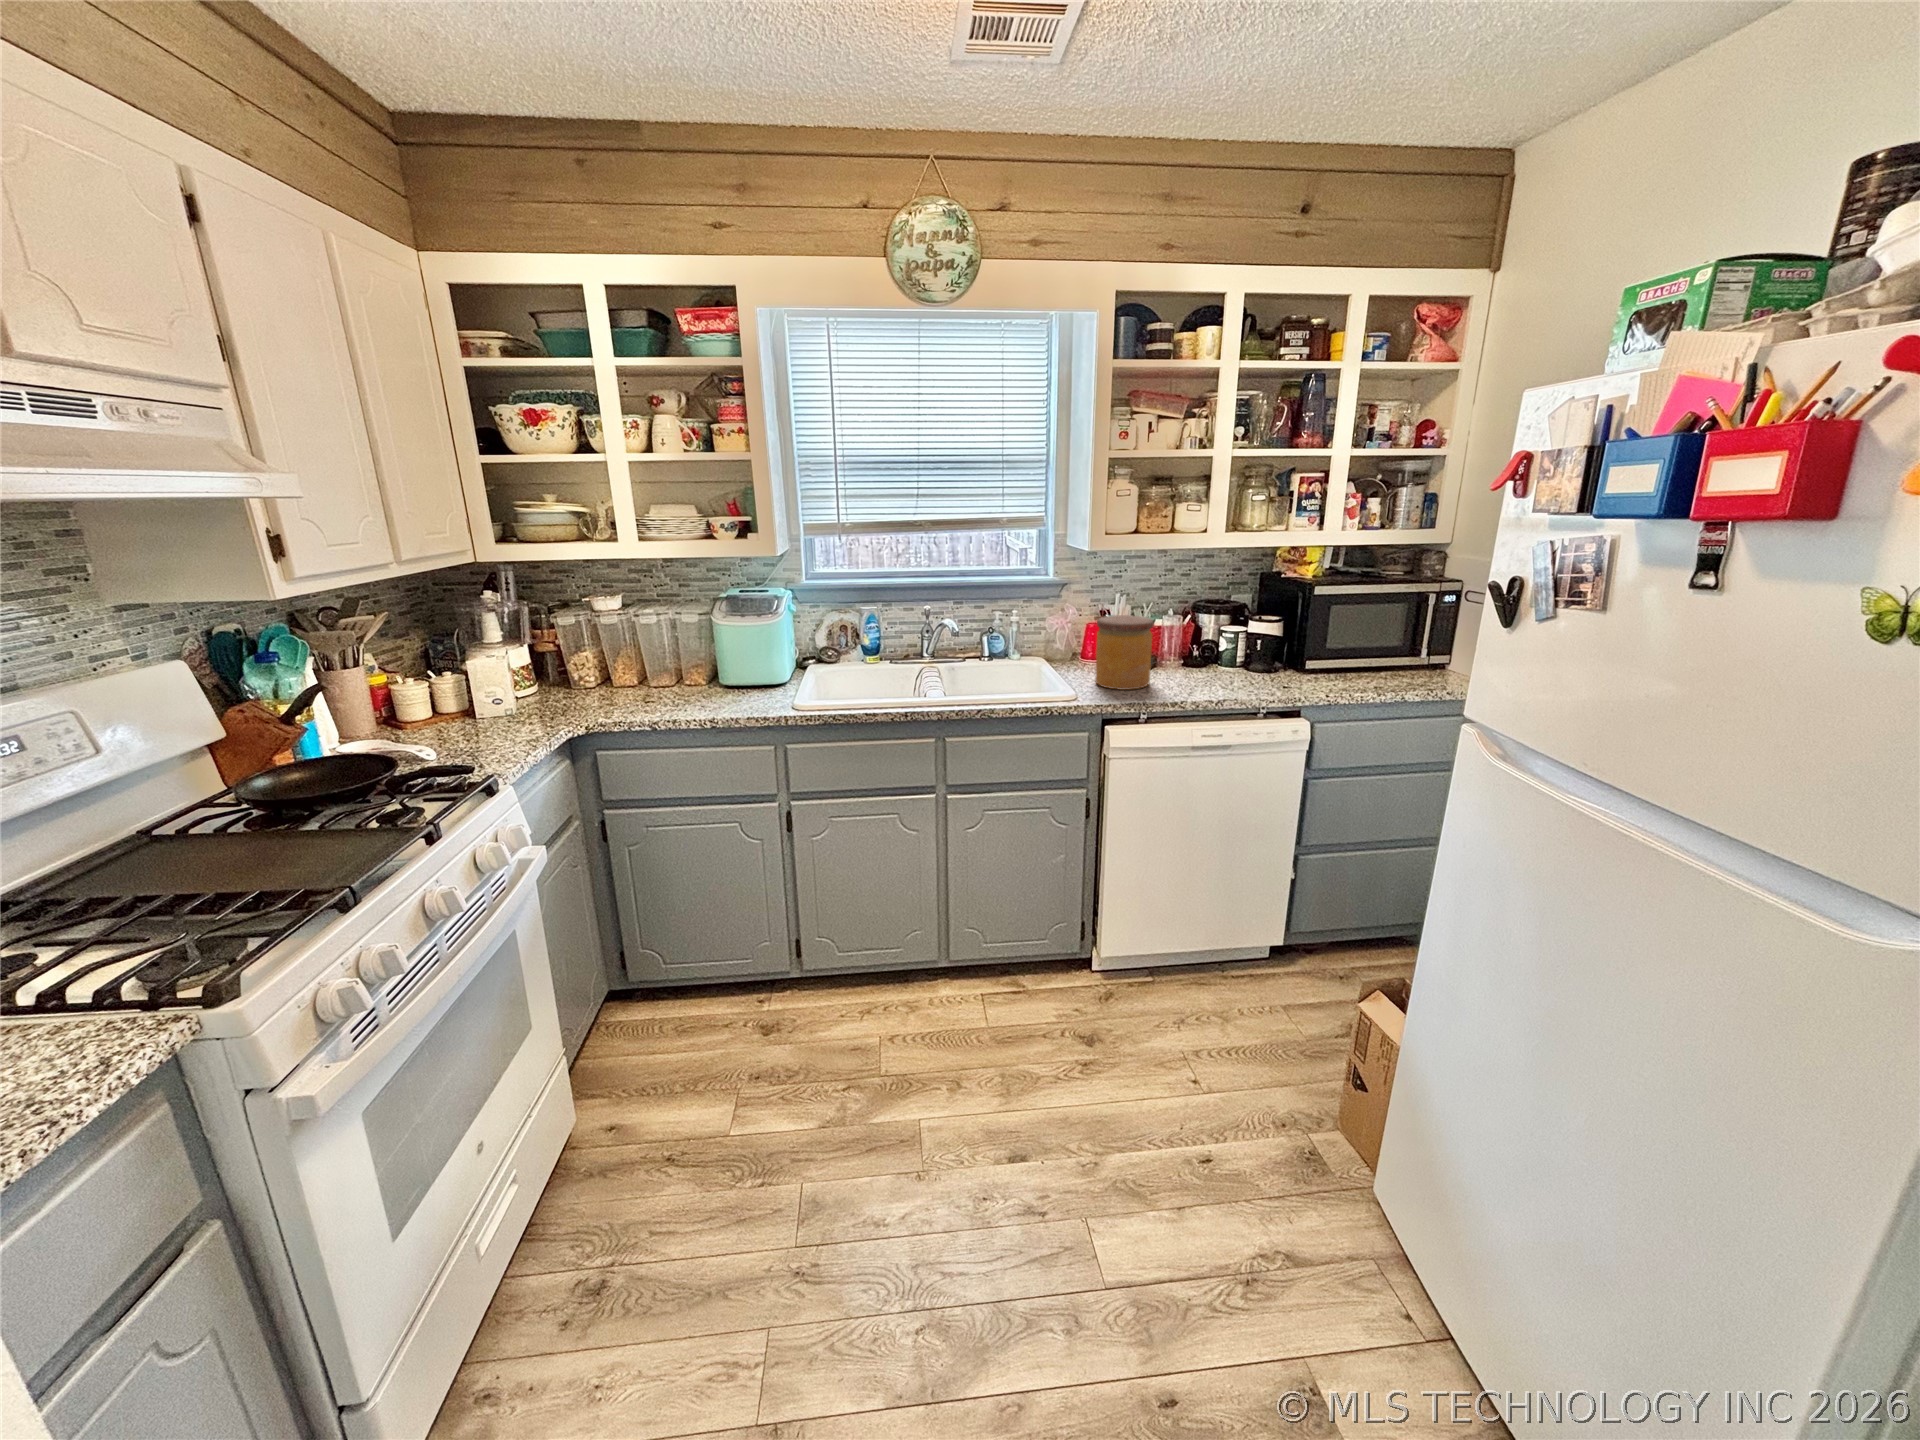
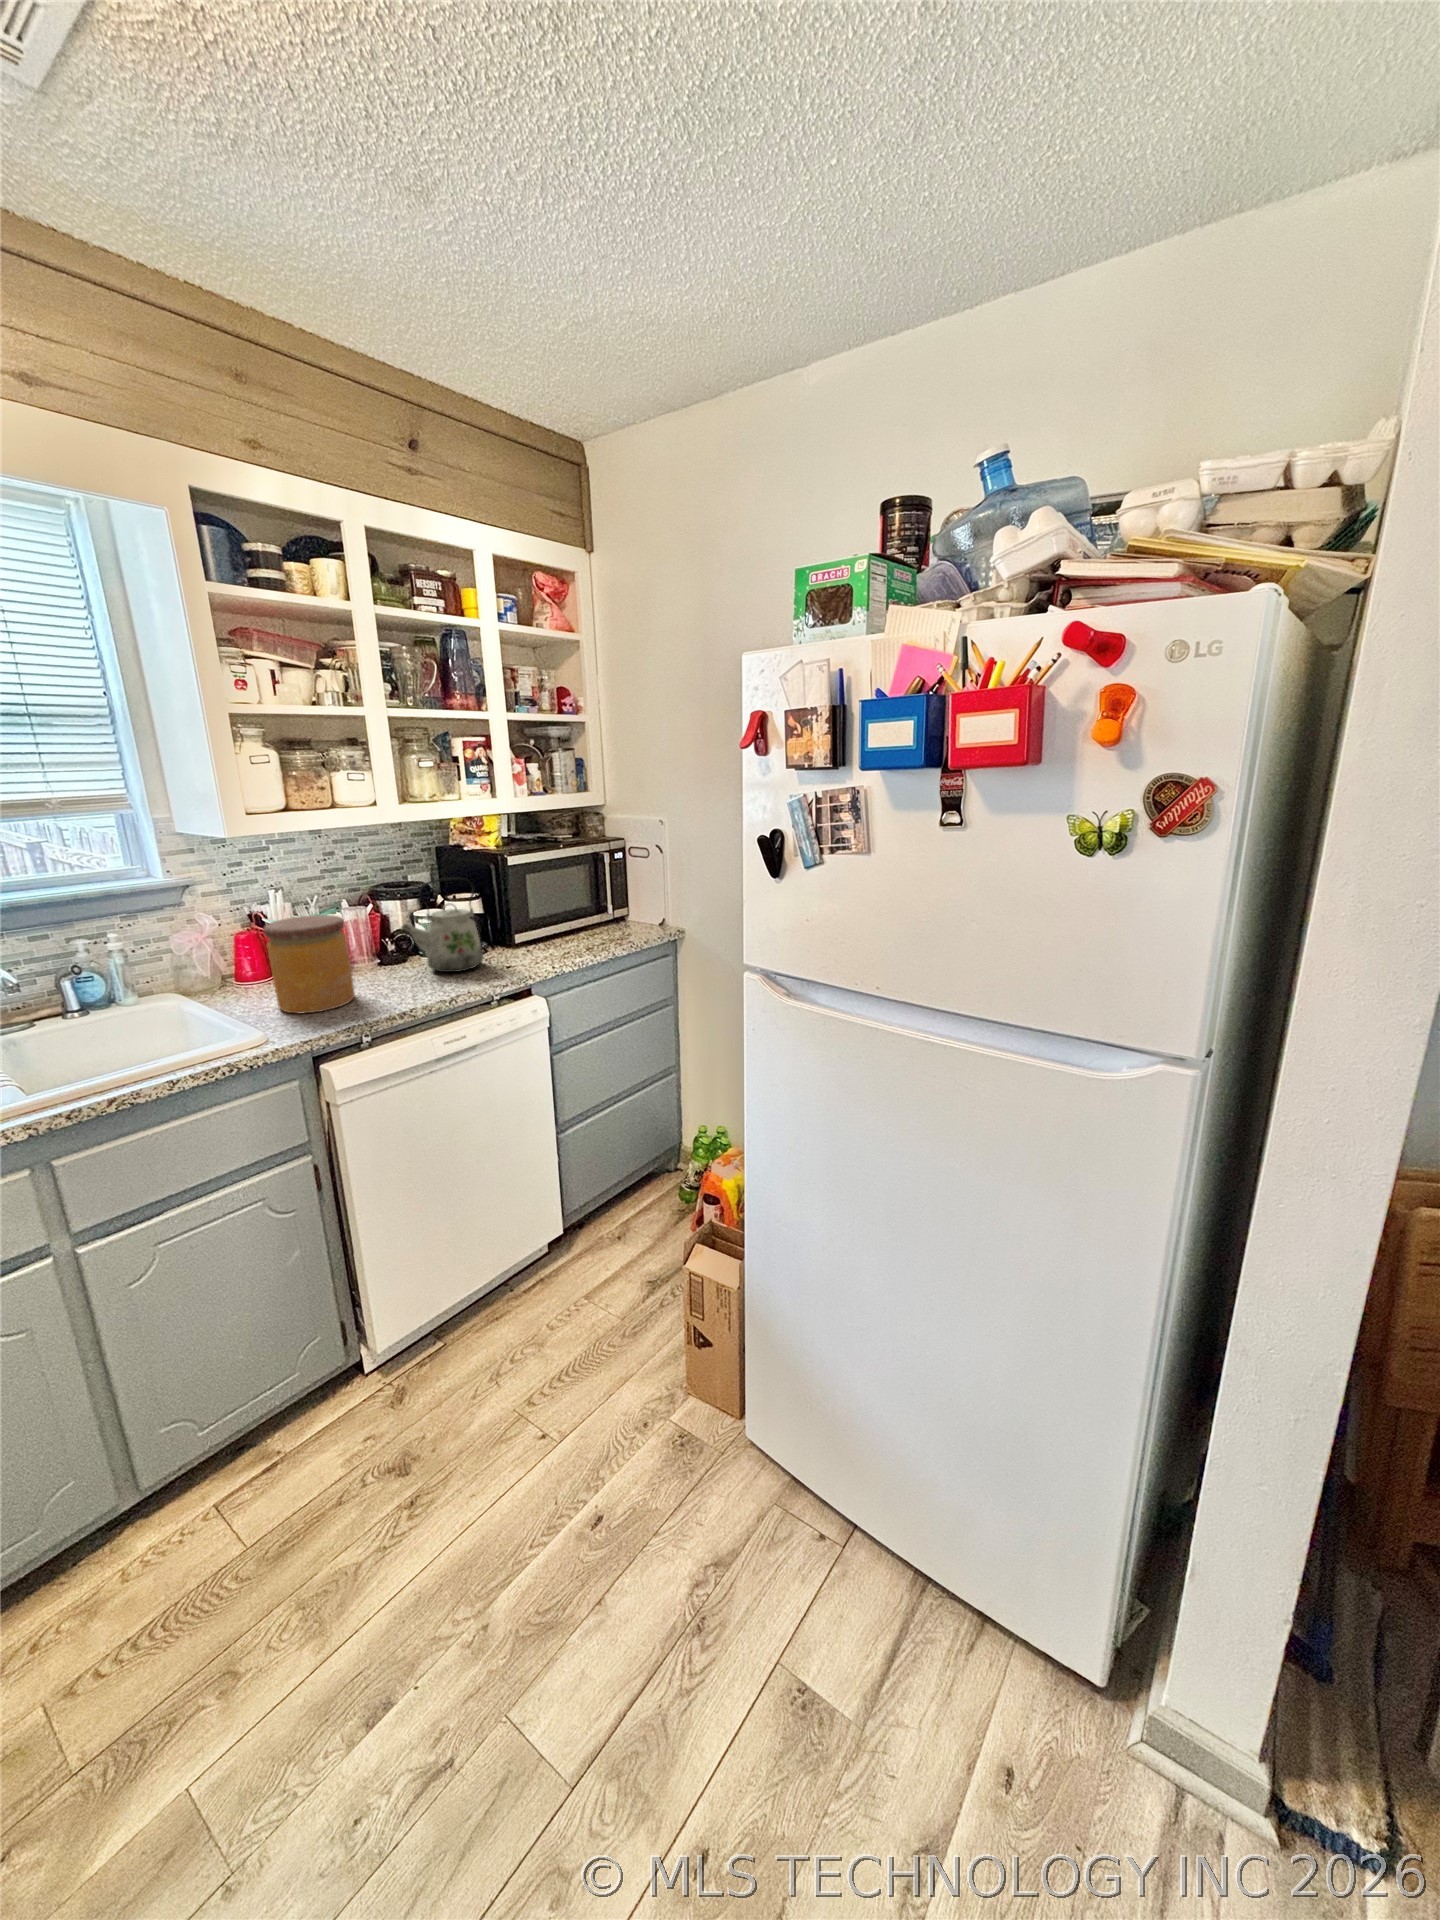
kettle: none [1200,600,1272,683] -> present [401,878,483,972]

